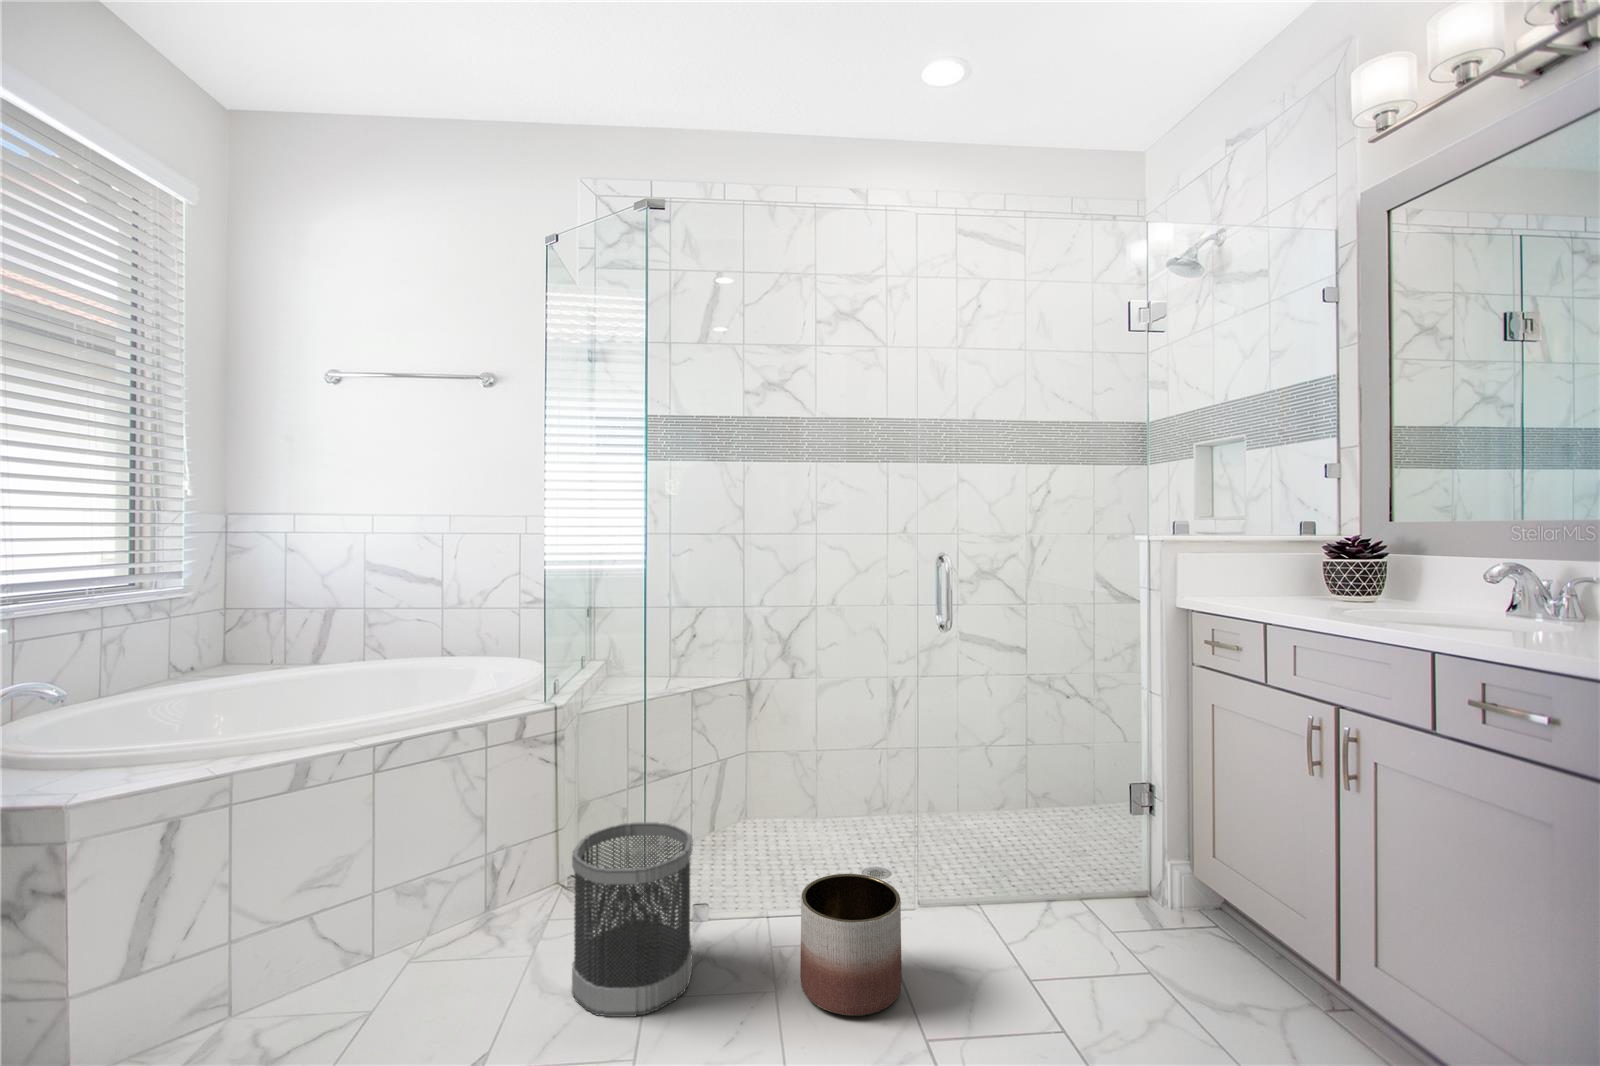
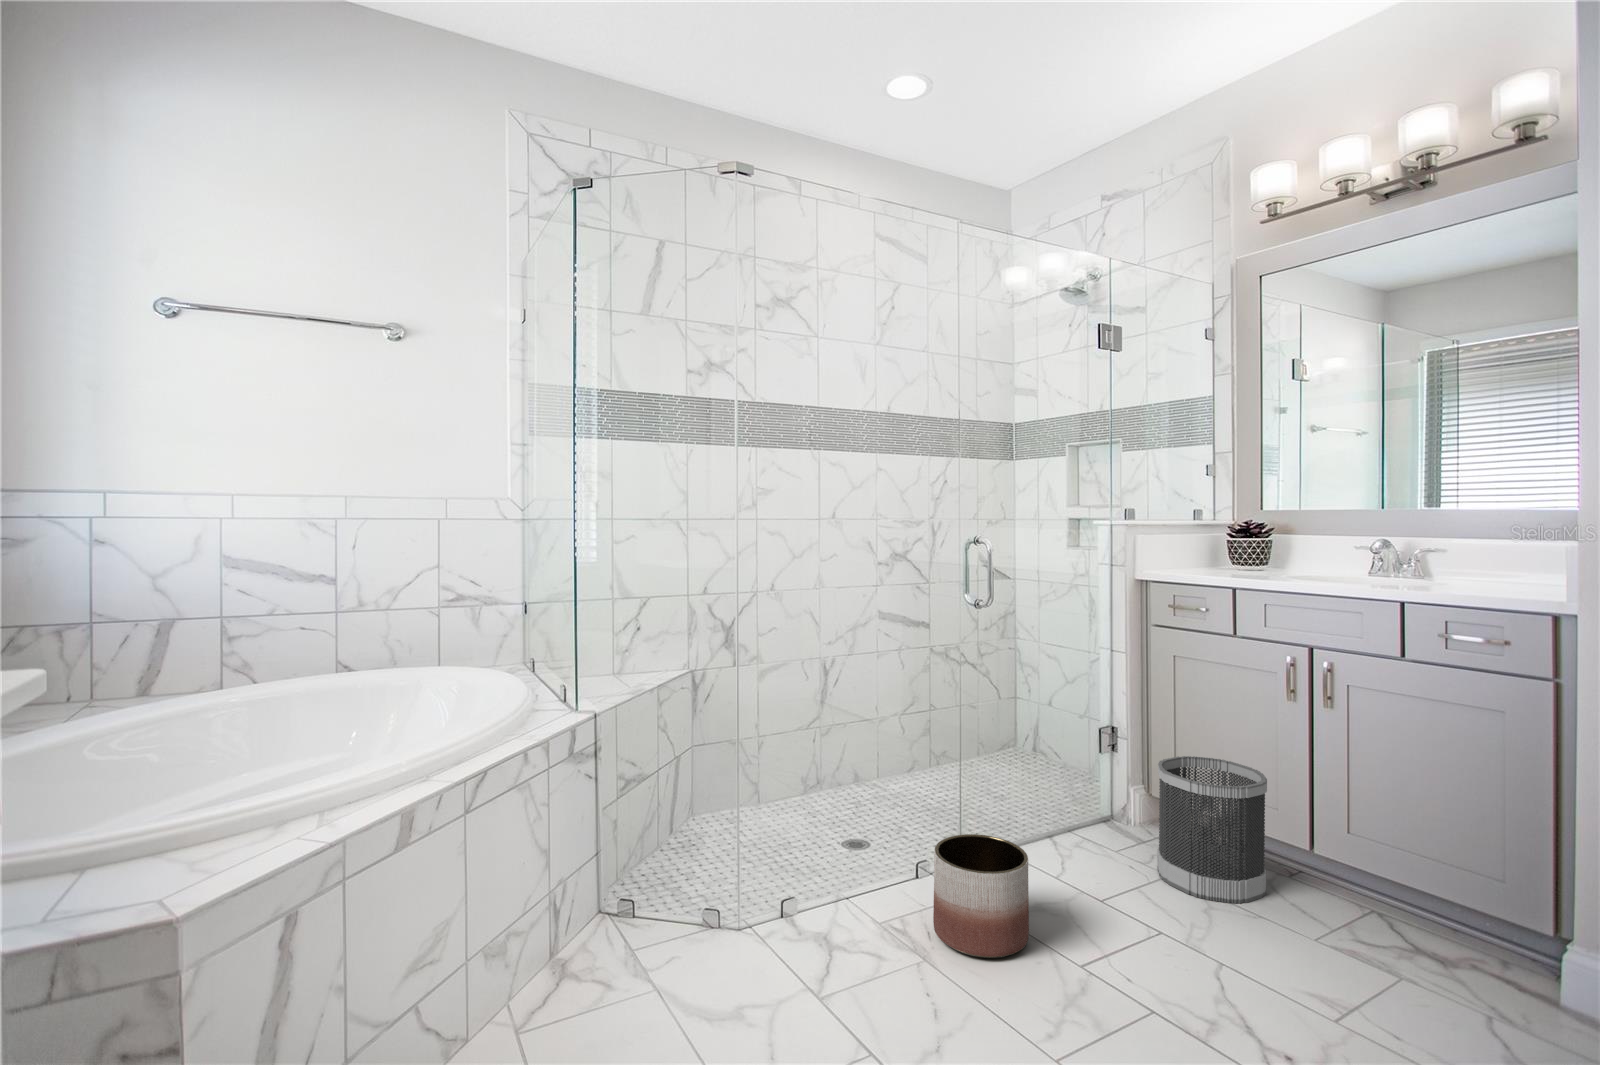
wastebasket: present [572,822,692,1017] -> present [1157,756,1267,903]

